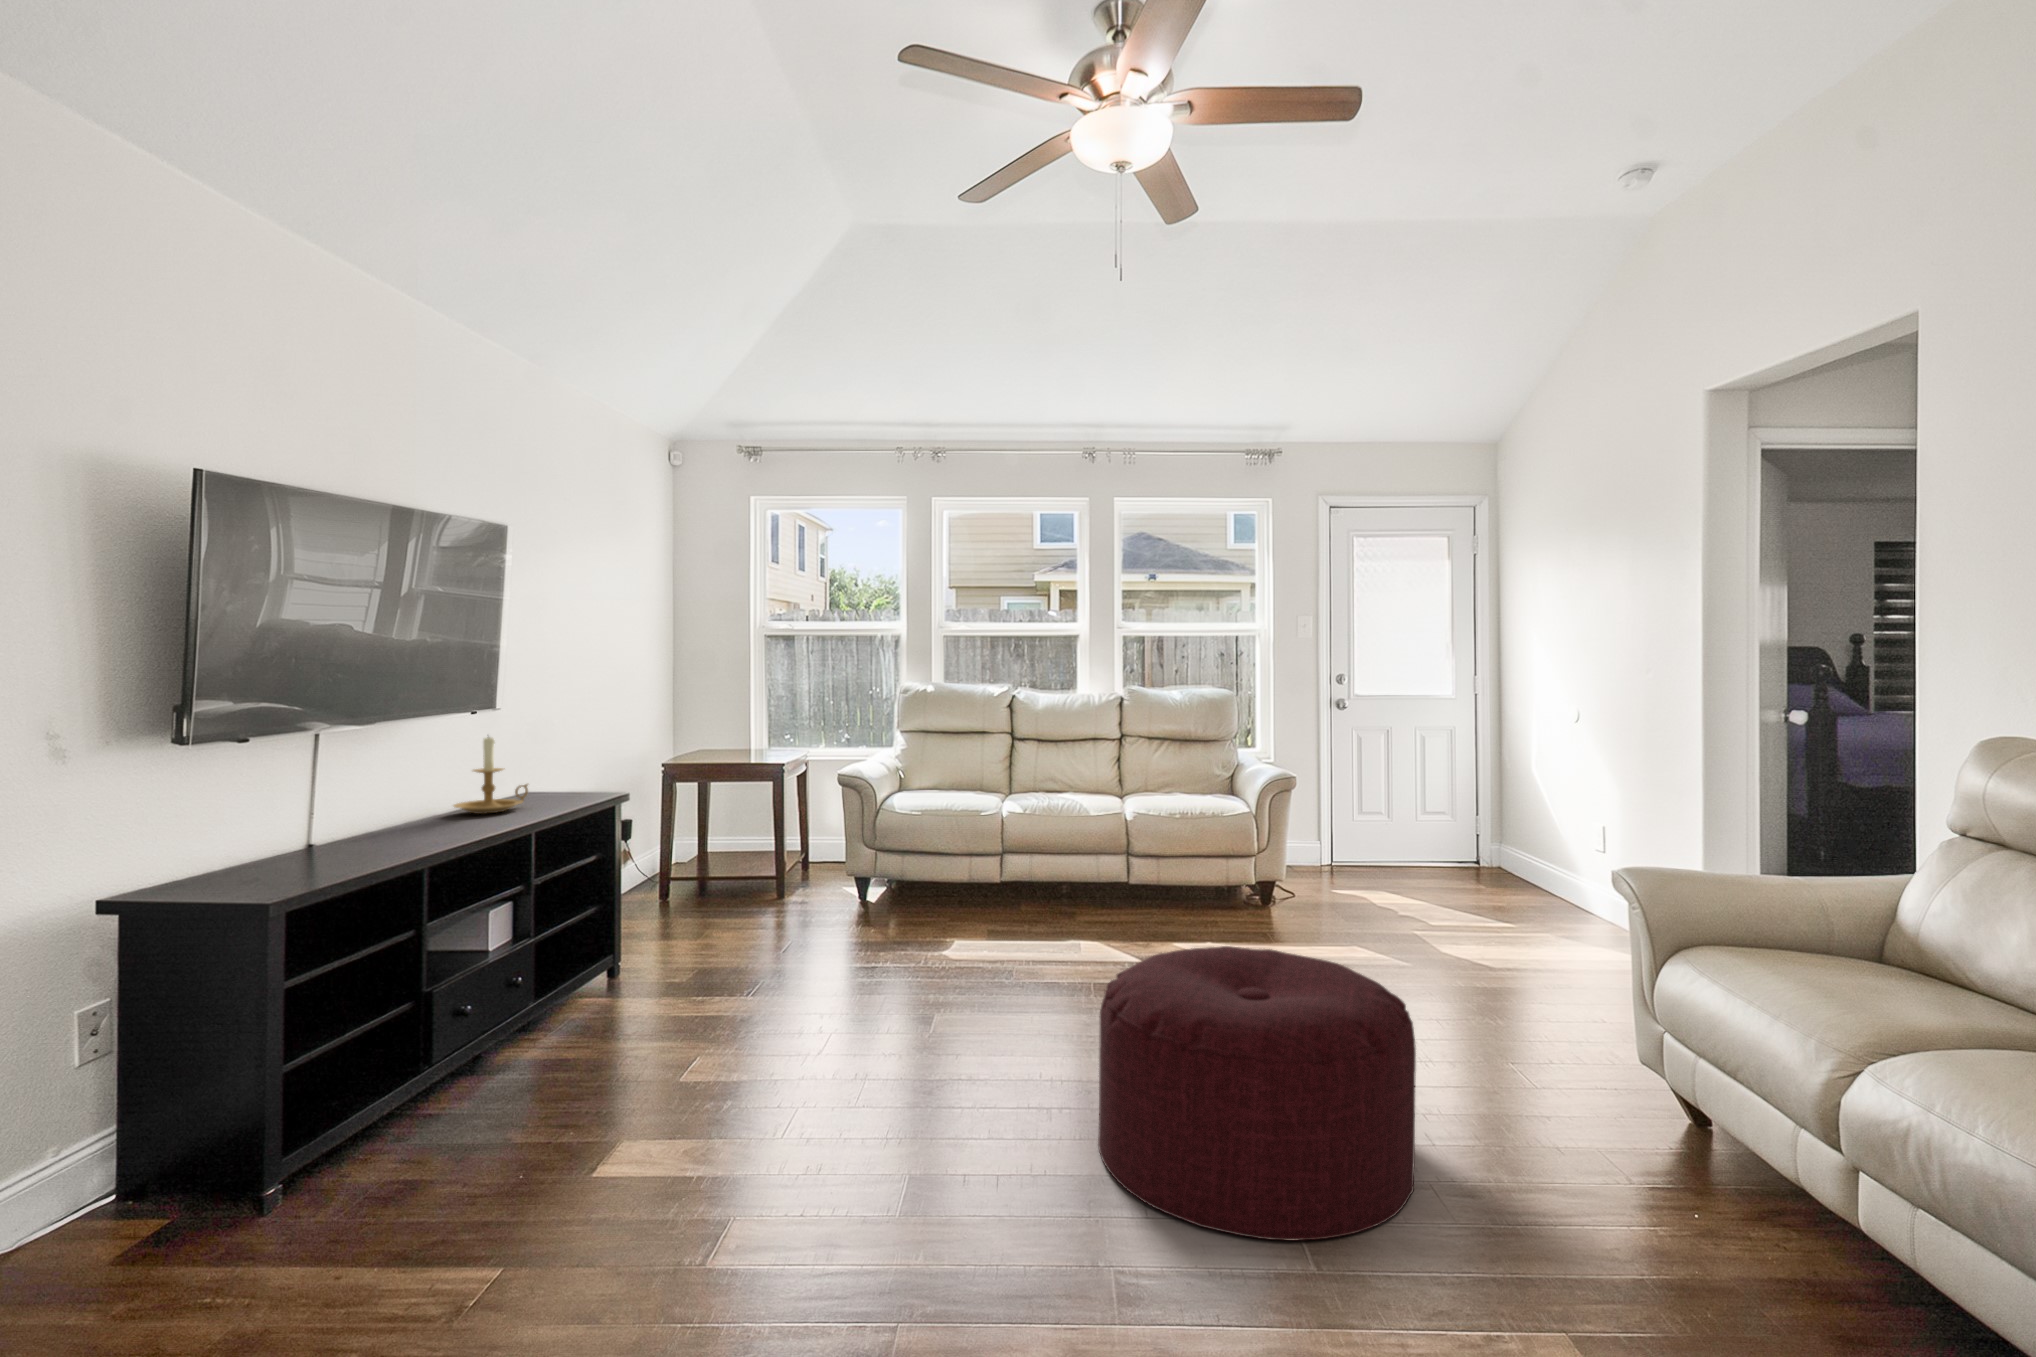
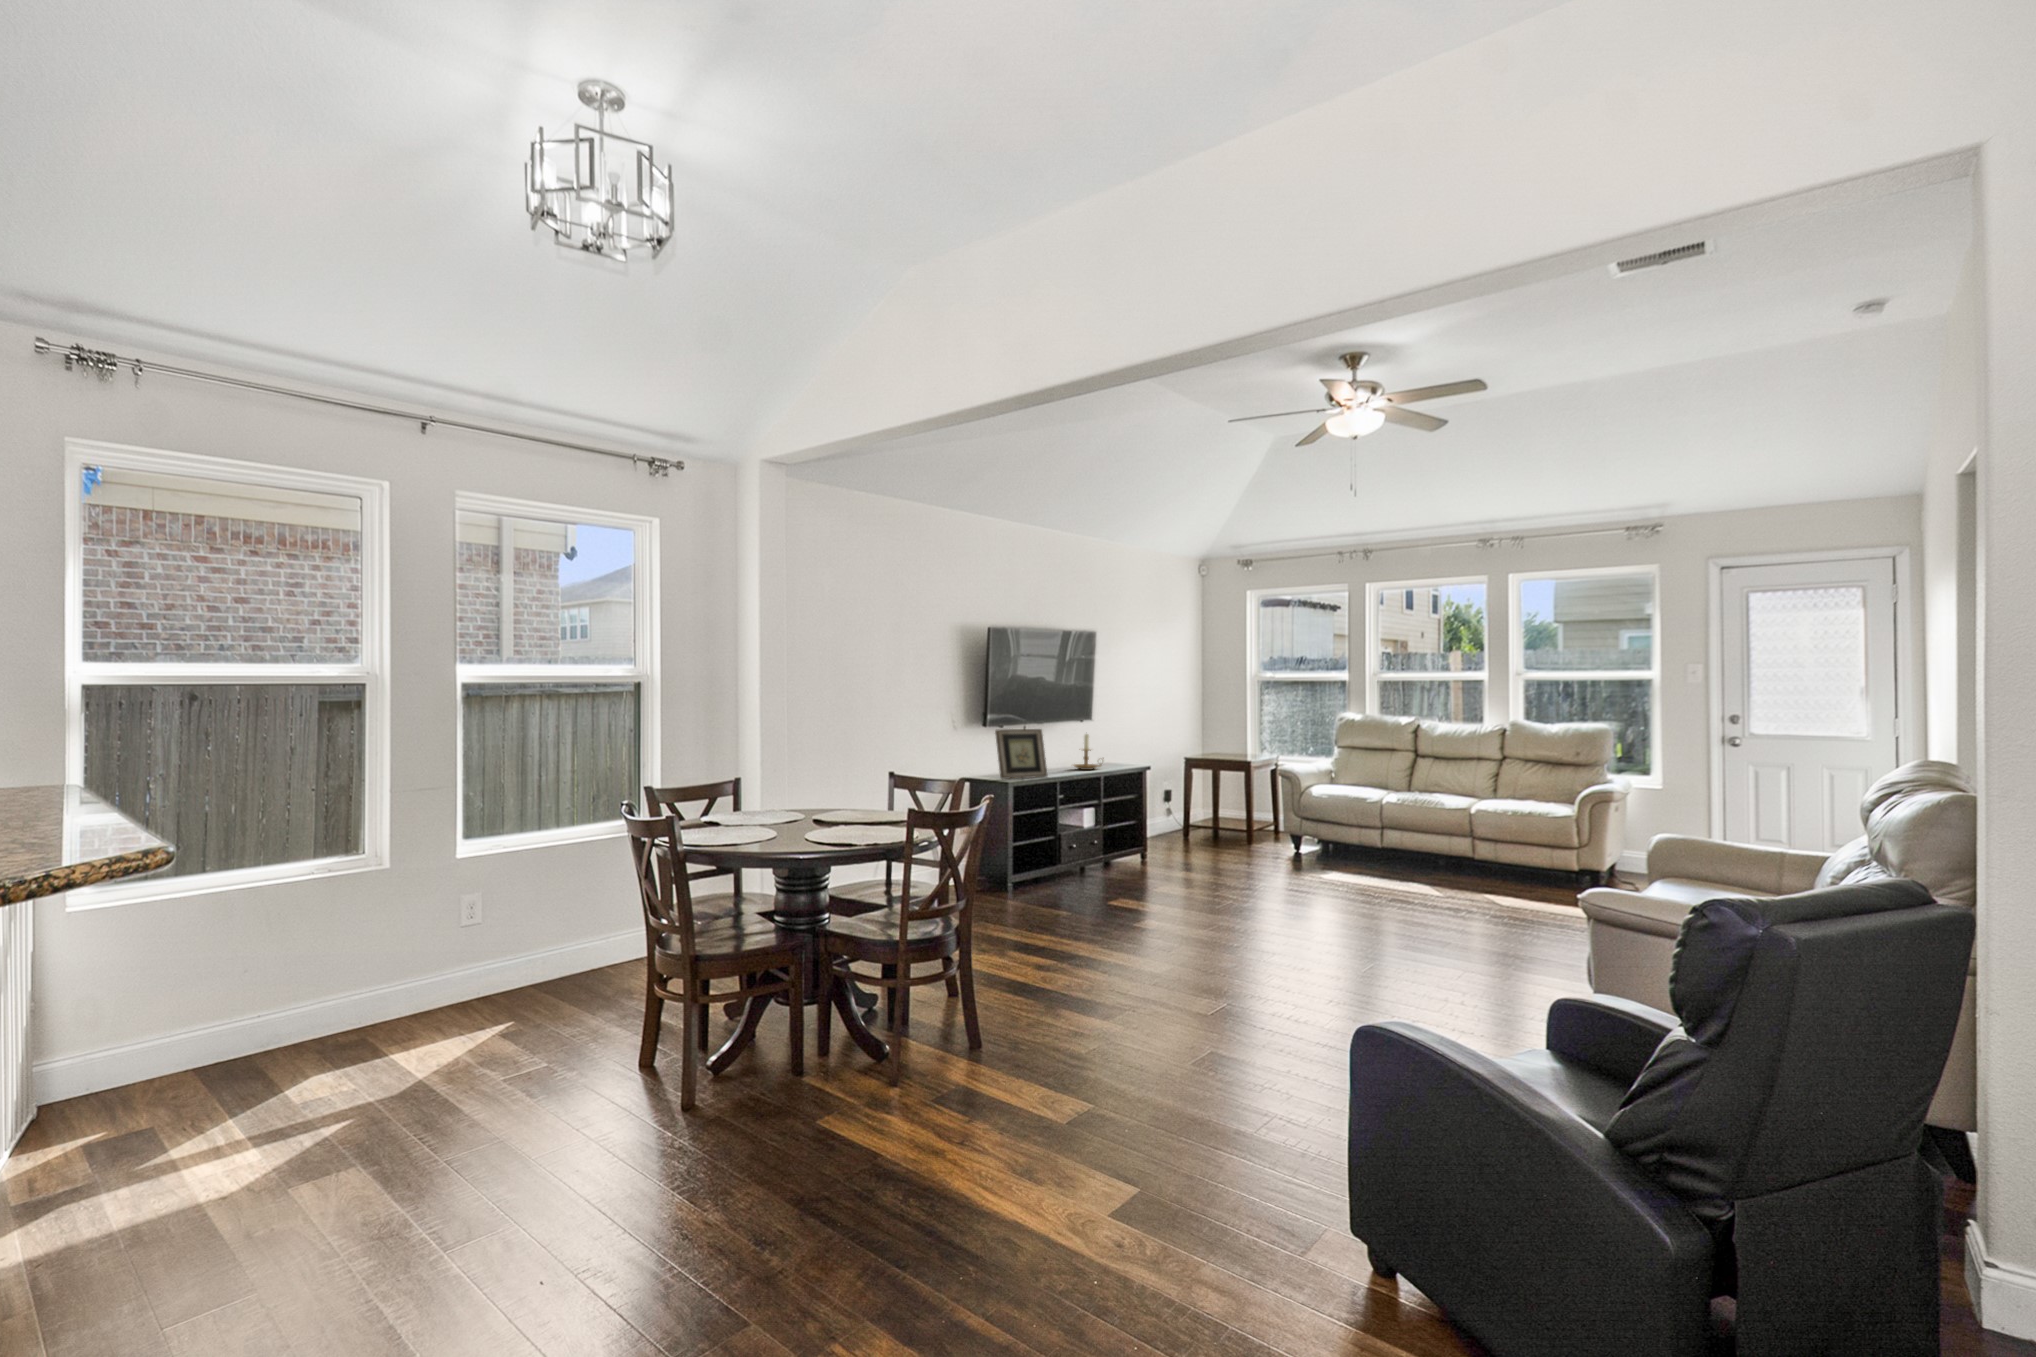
picture frame: none [229,734,396,873] -> present [995,729,1047,779]
ottoman: present [1098,946,1416,1240] -> none [1314,853,1474,969]

